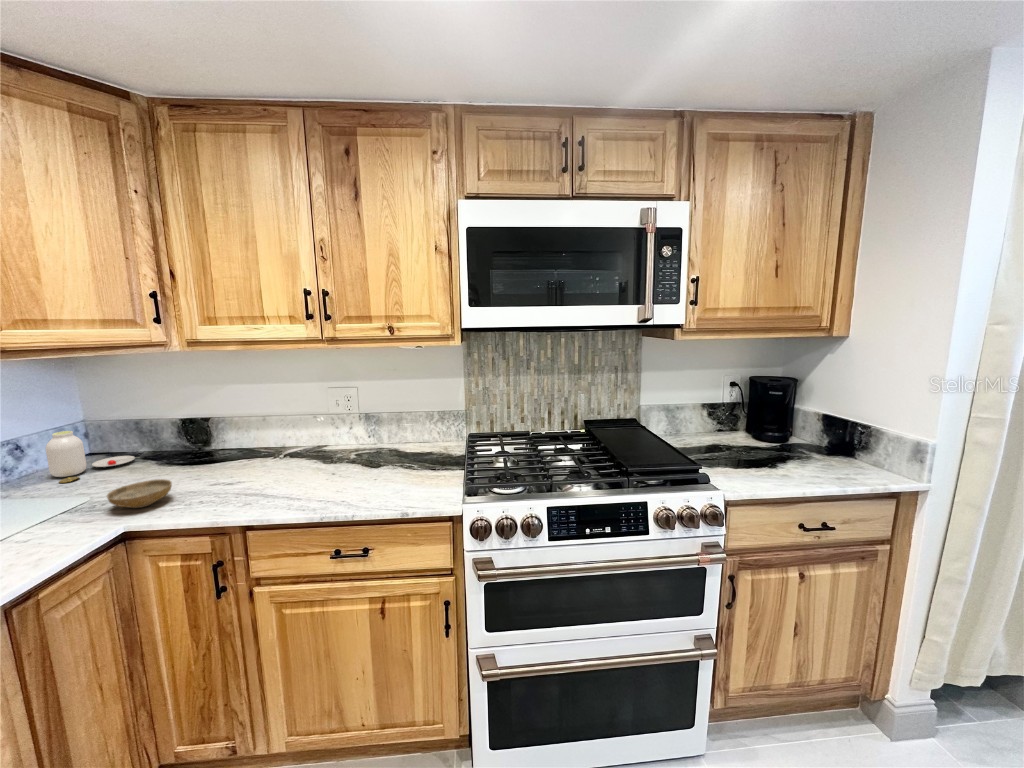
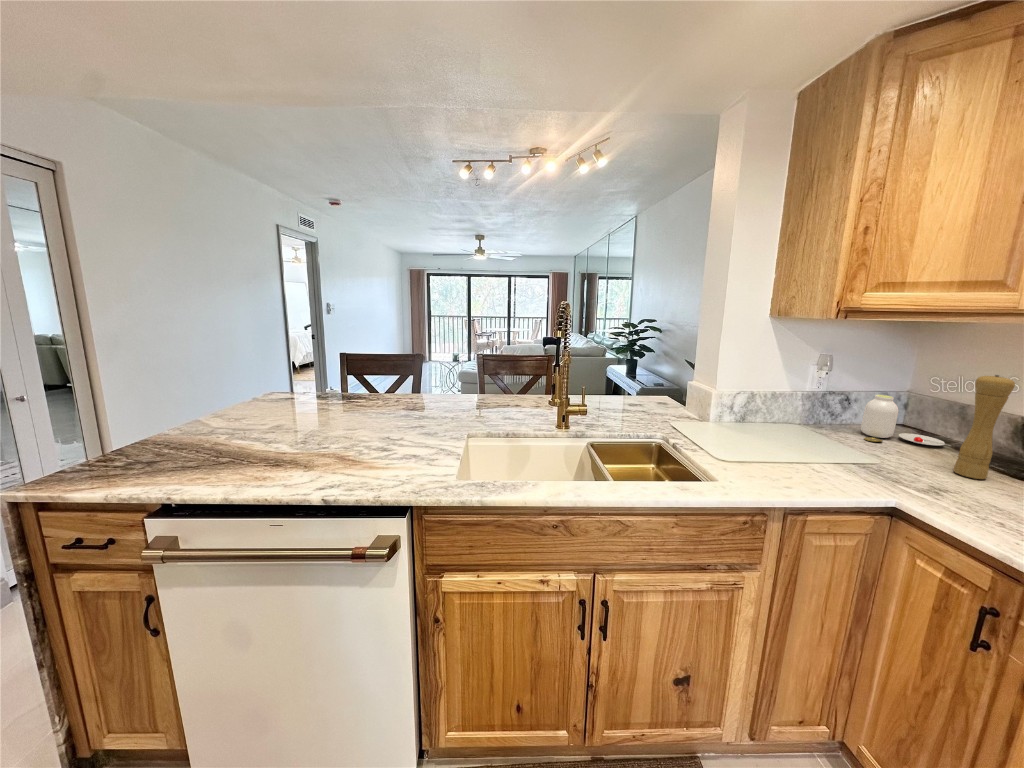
pepper mill: none [140,390,177,478] -> present [954,375,1015,479]
ceramic bowl: present [107,479,172,508] -> none [895,464,973,496]

